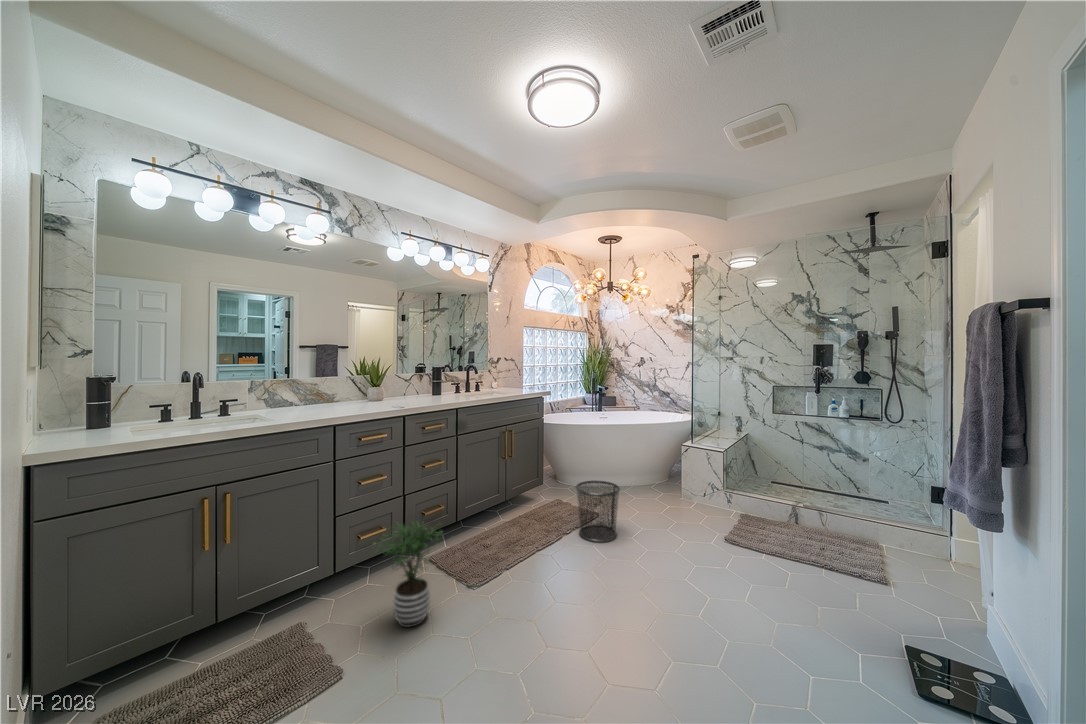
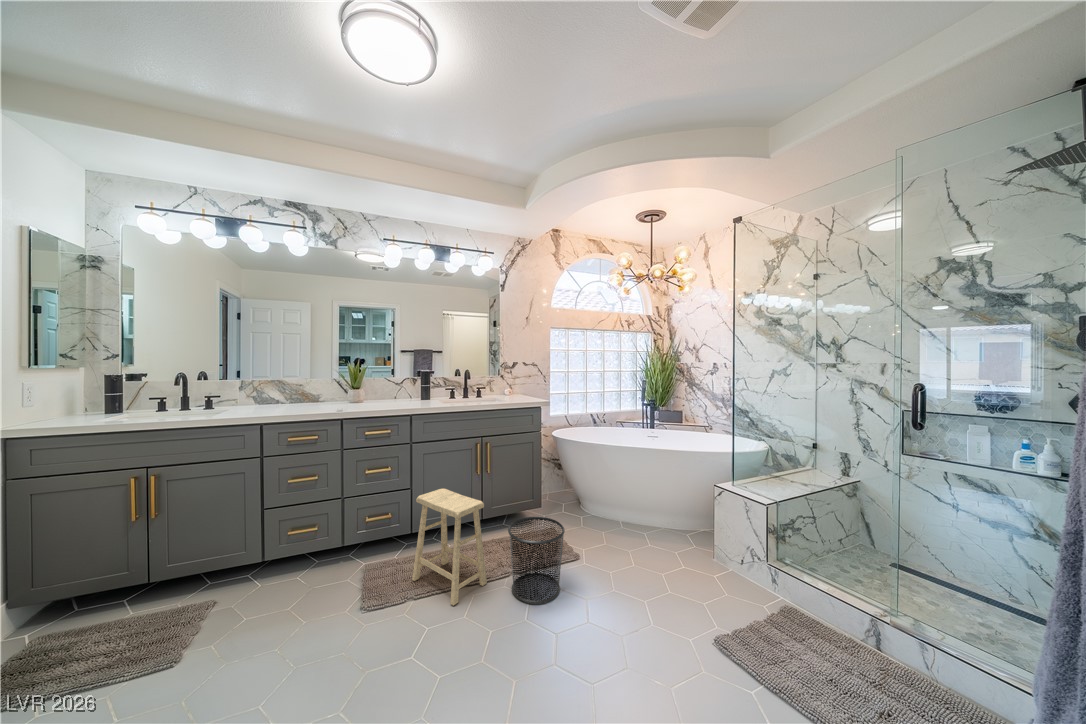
footstool: none [500,470,561,556] -> present [412,489,487,605]
potted plant: present [374,522,442,627] -> none [188,531,288,651]

